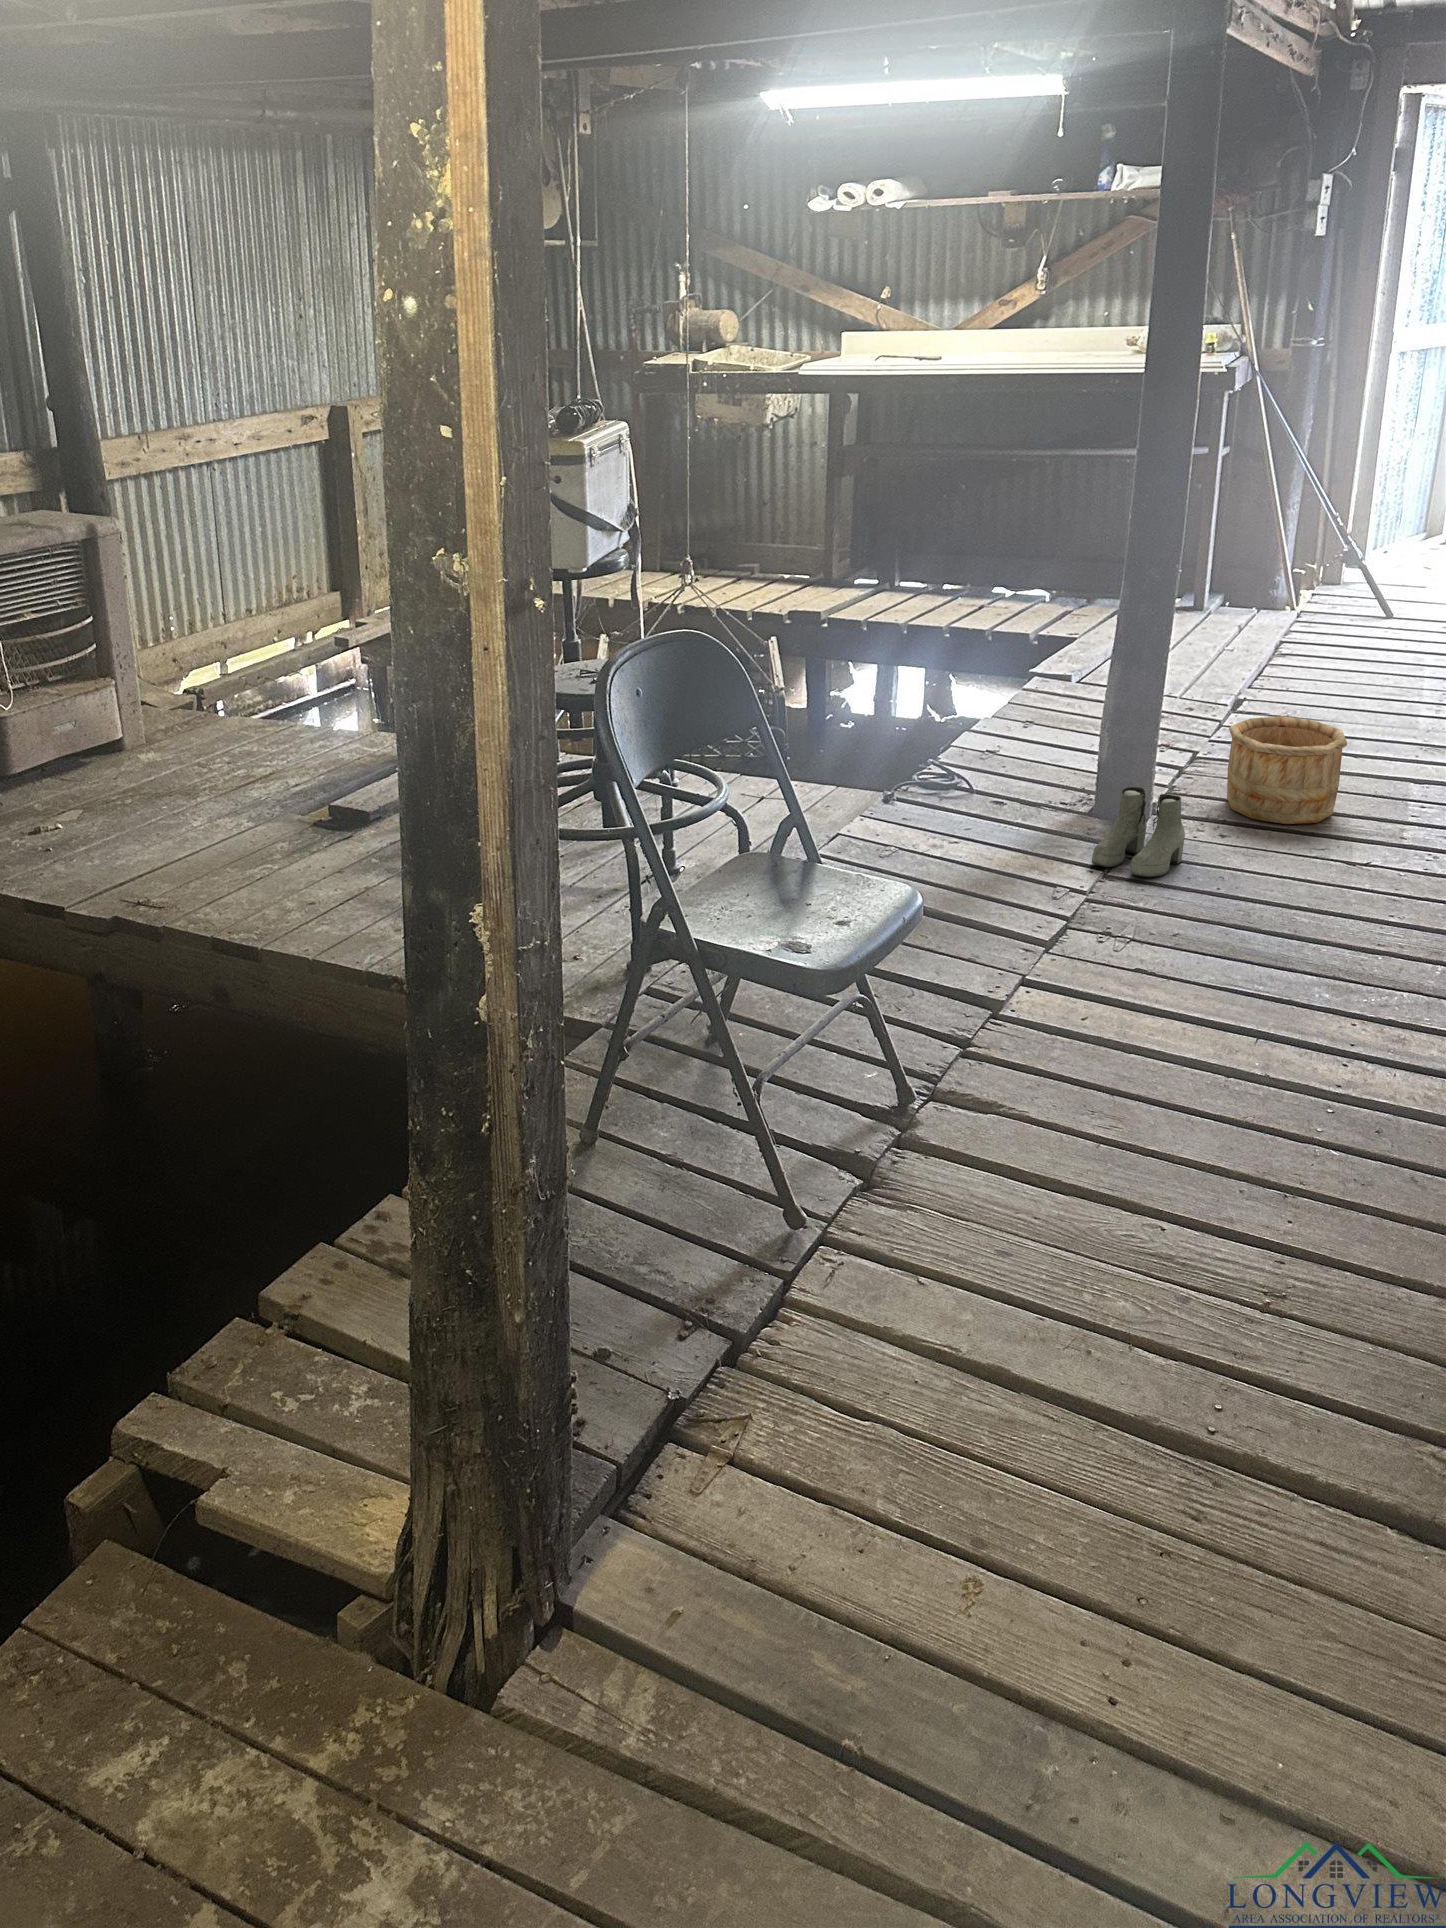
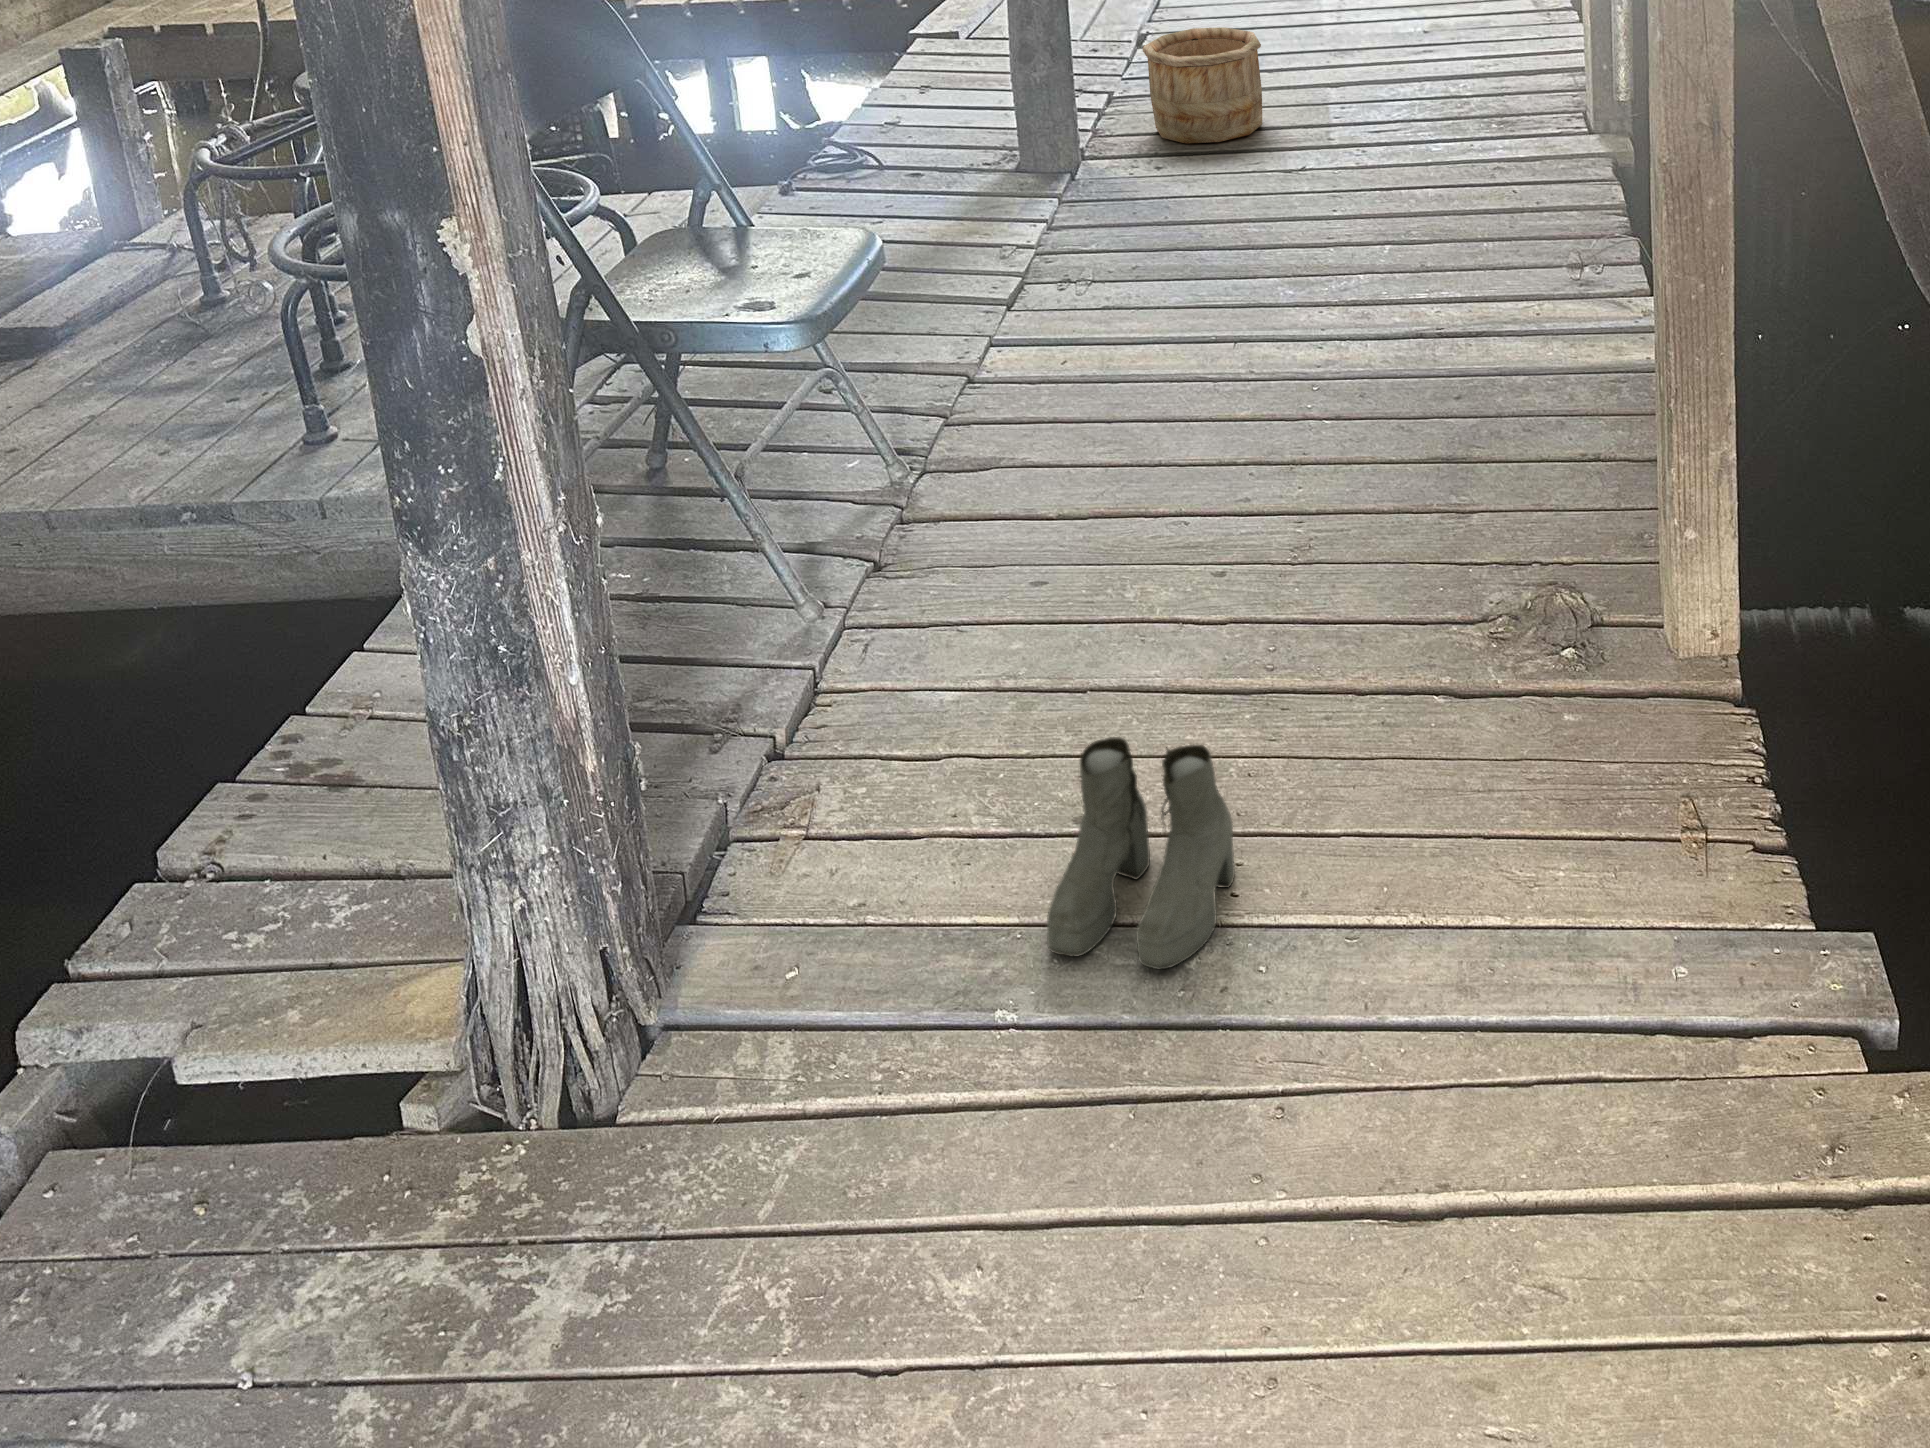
boots: present [1092,787,1185,877] -> present [1047,737,1235,969]

